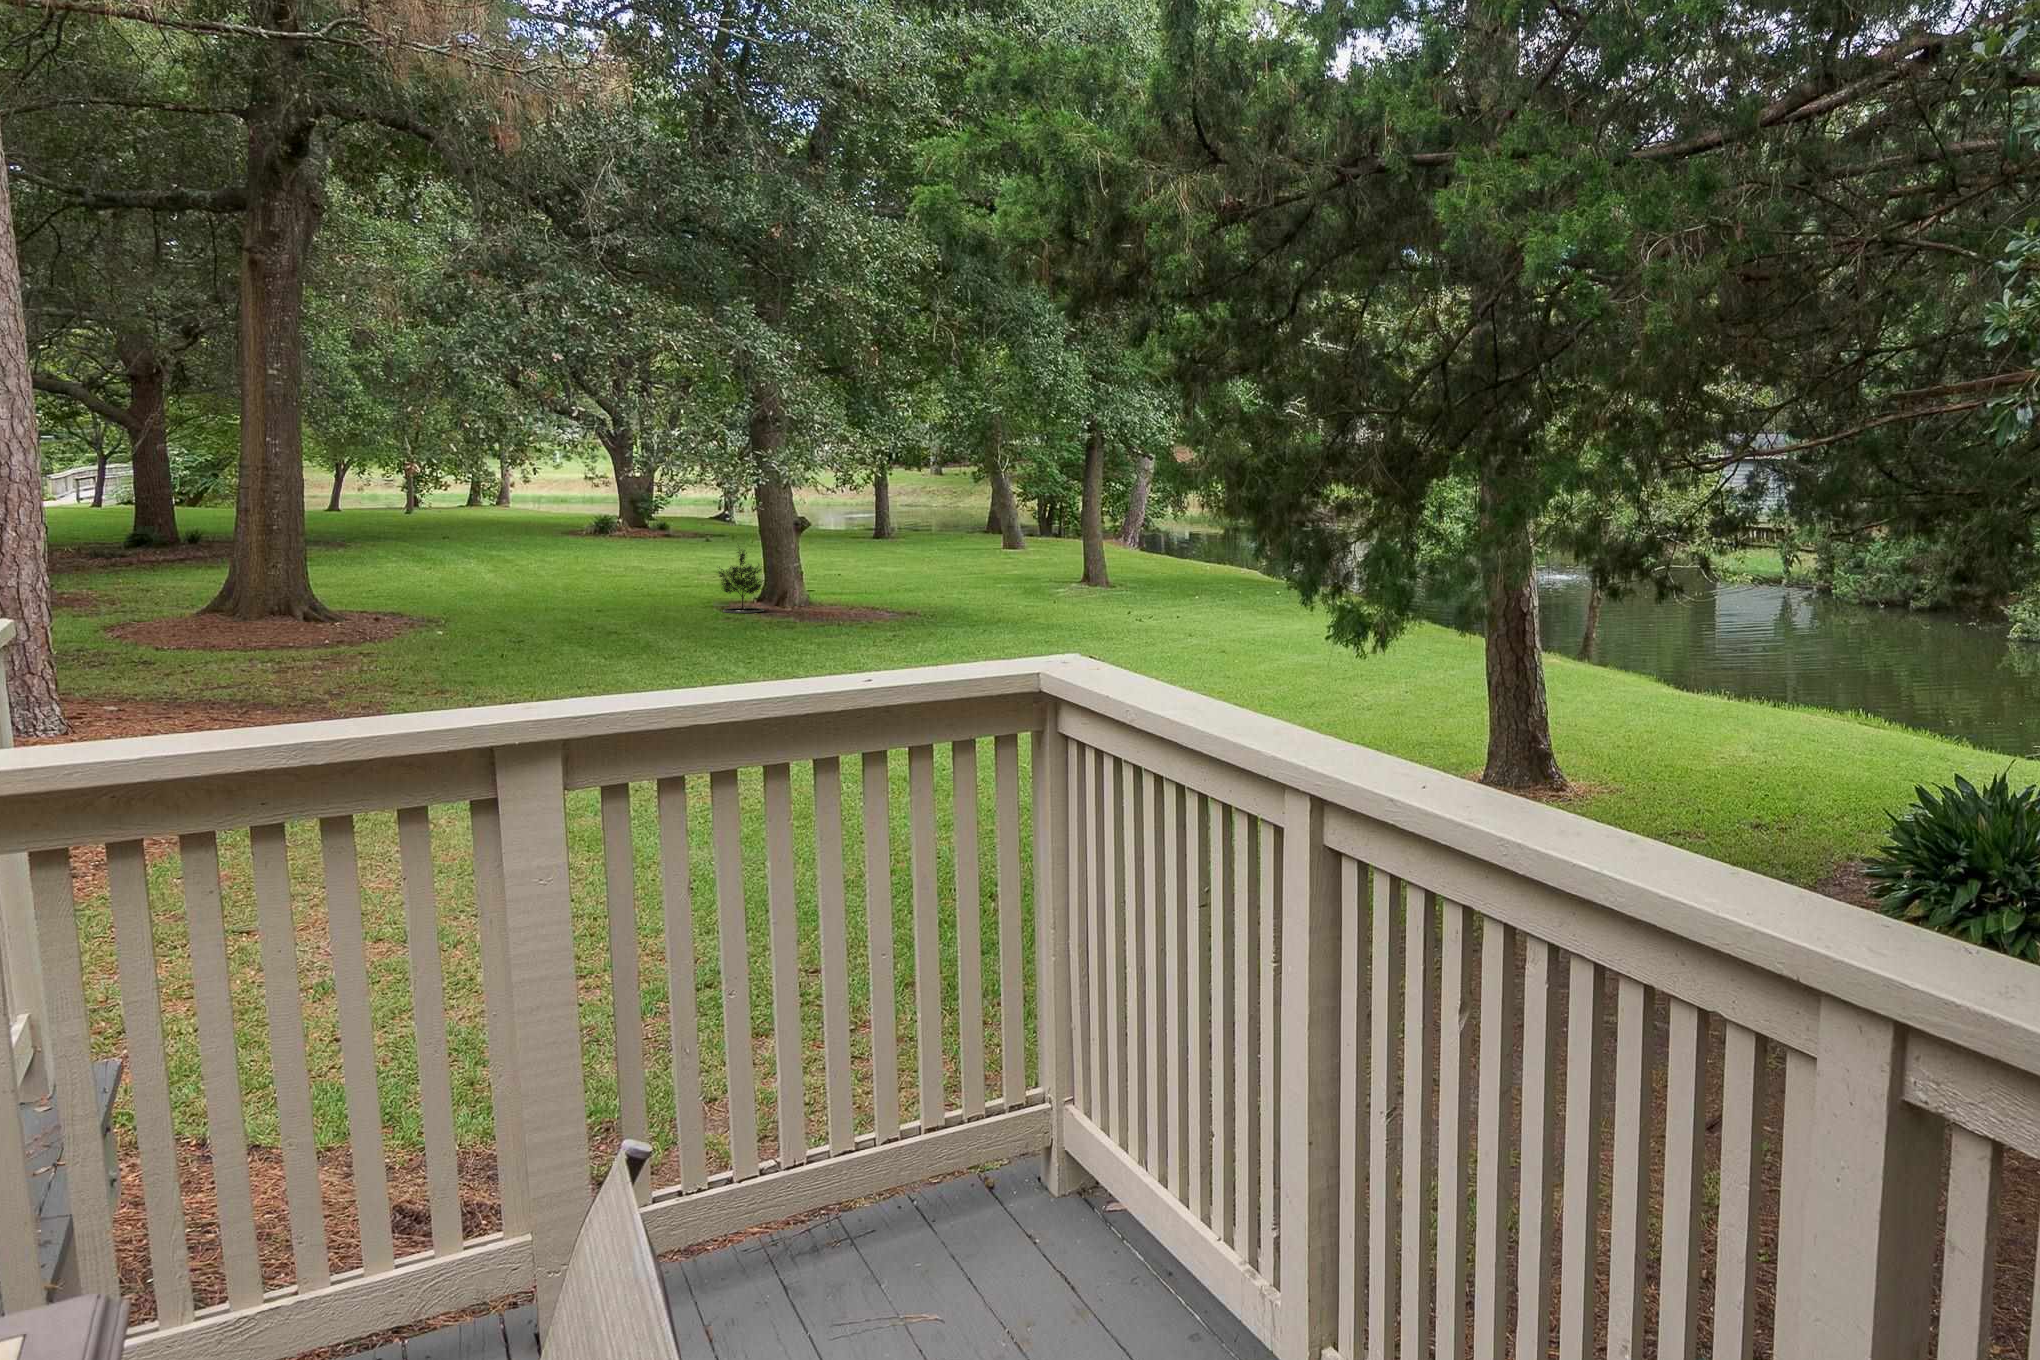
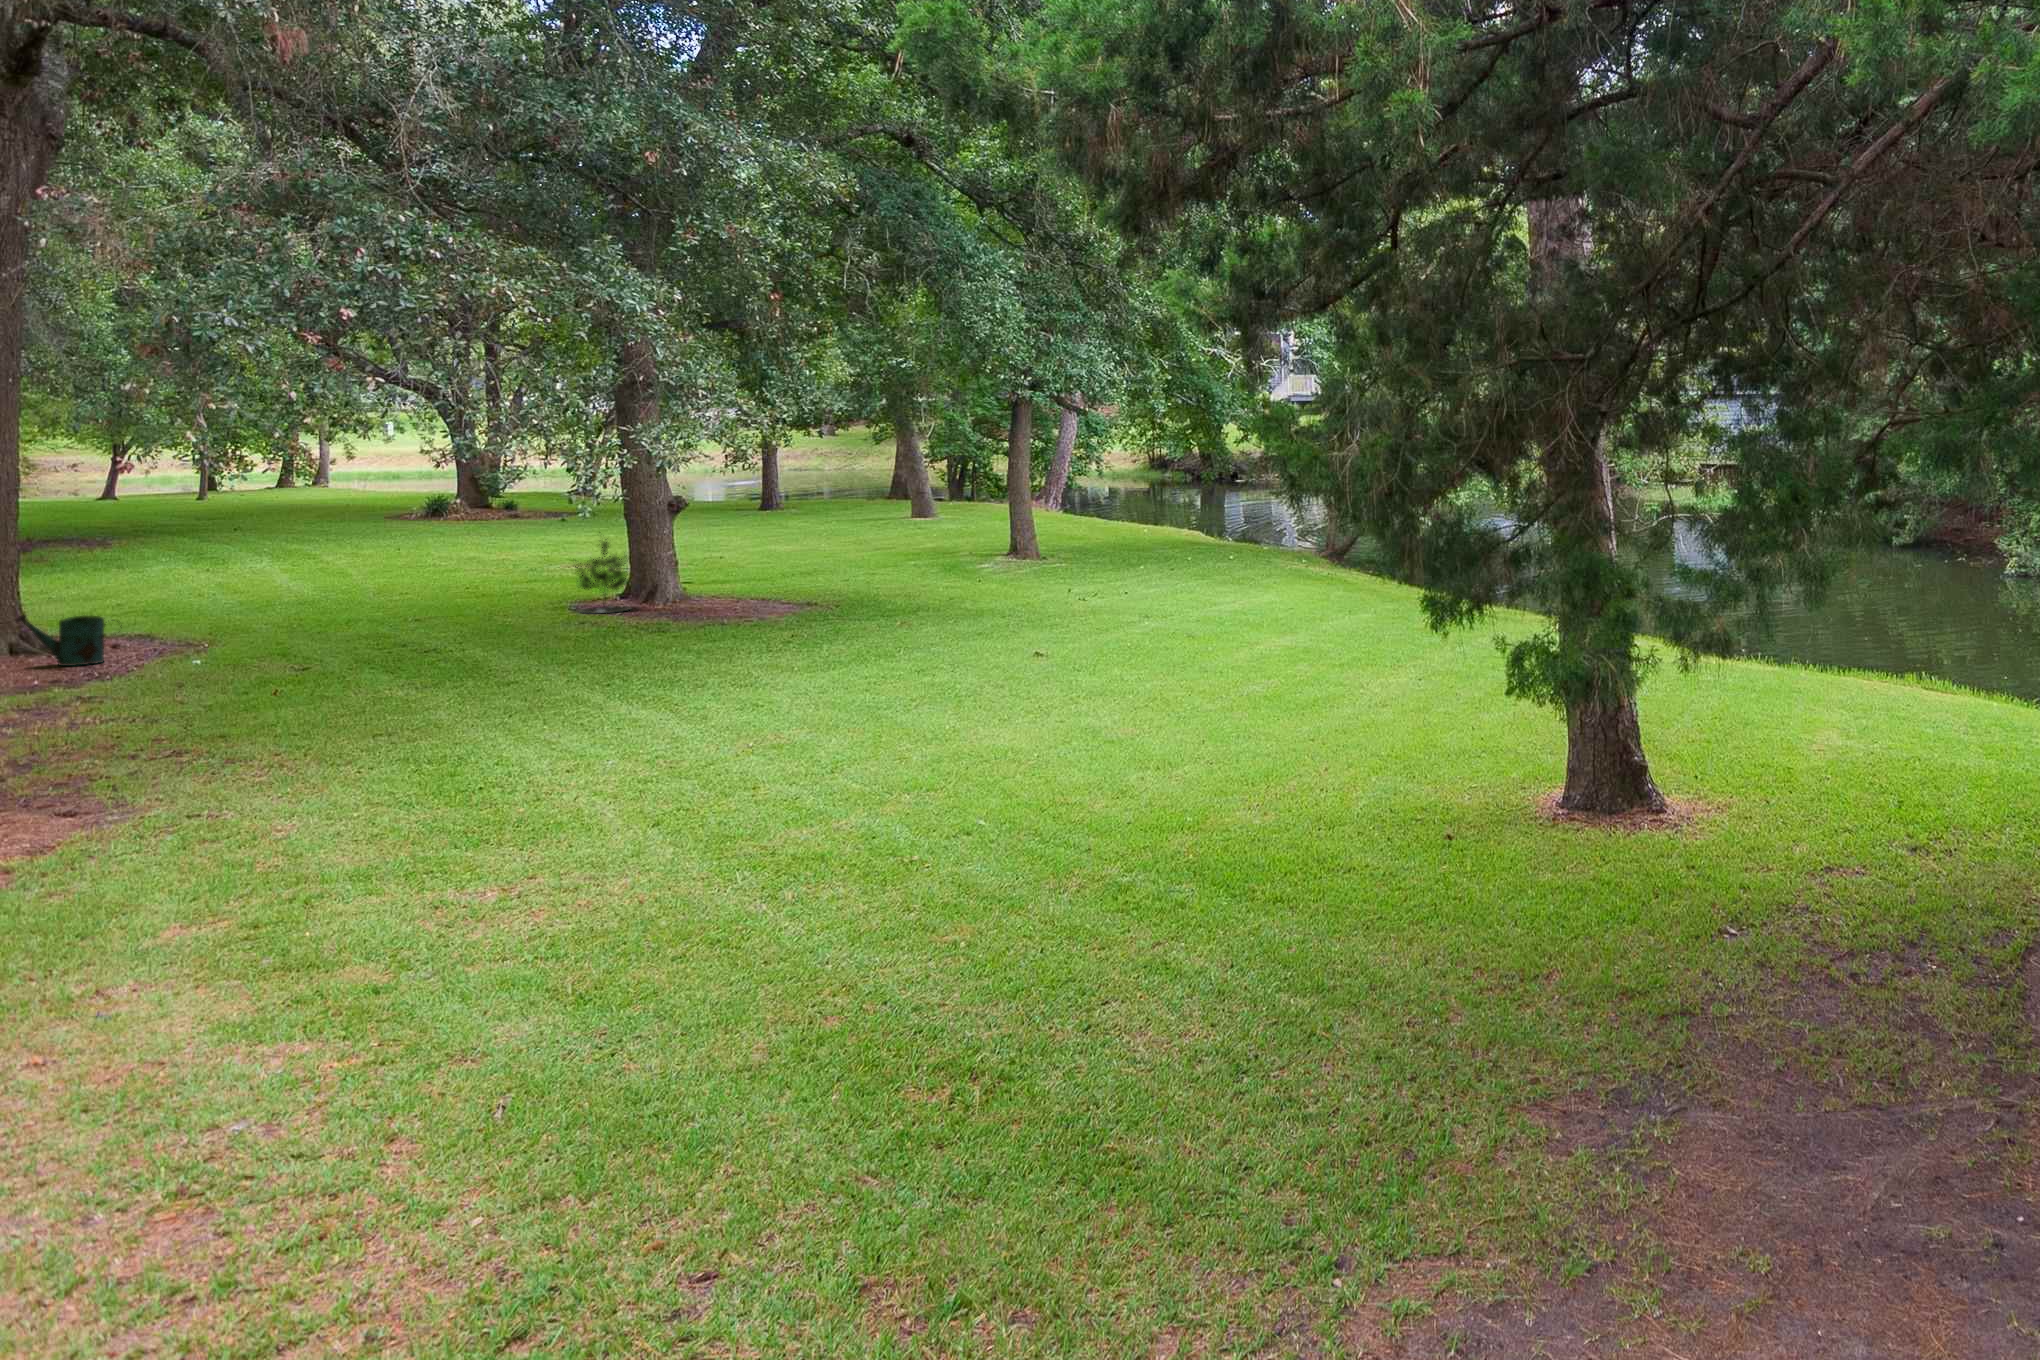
watering can: none [306,588,383,631] -> present [15,615,105,666]

